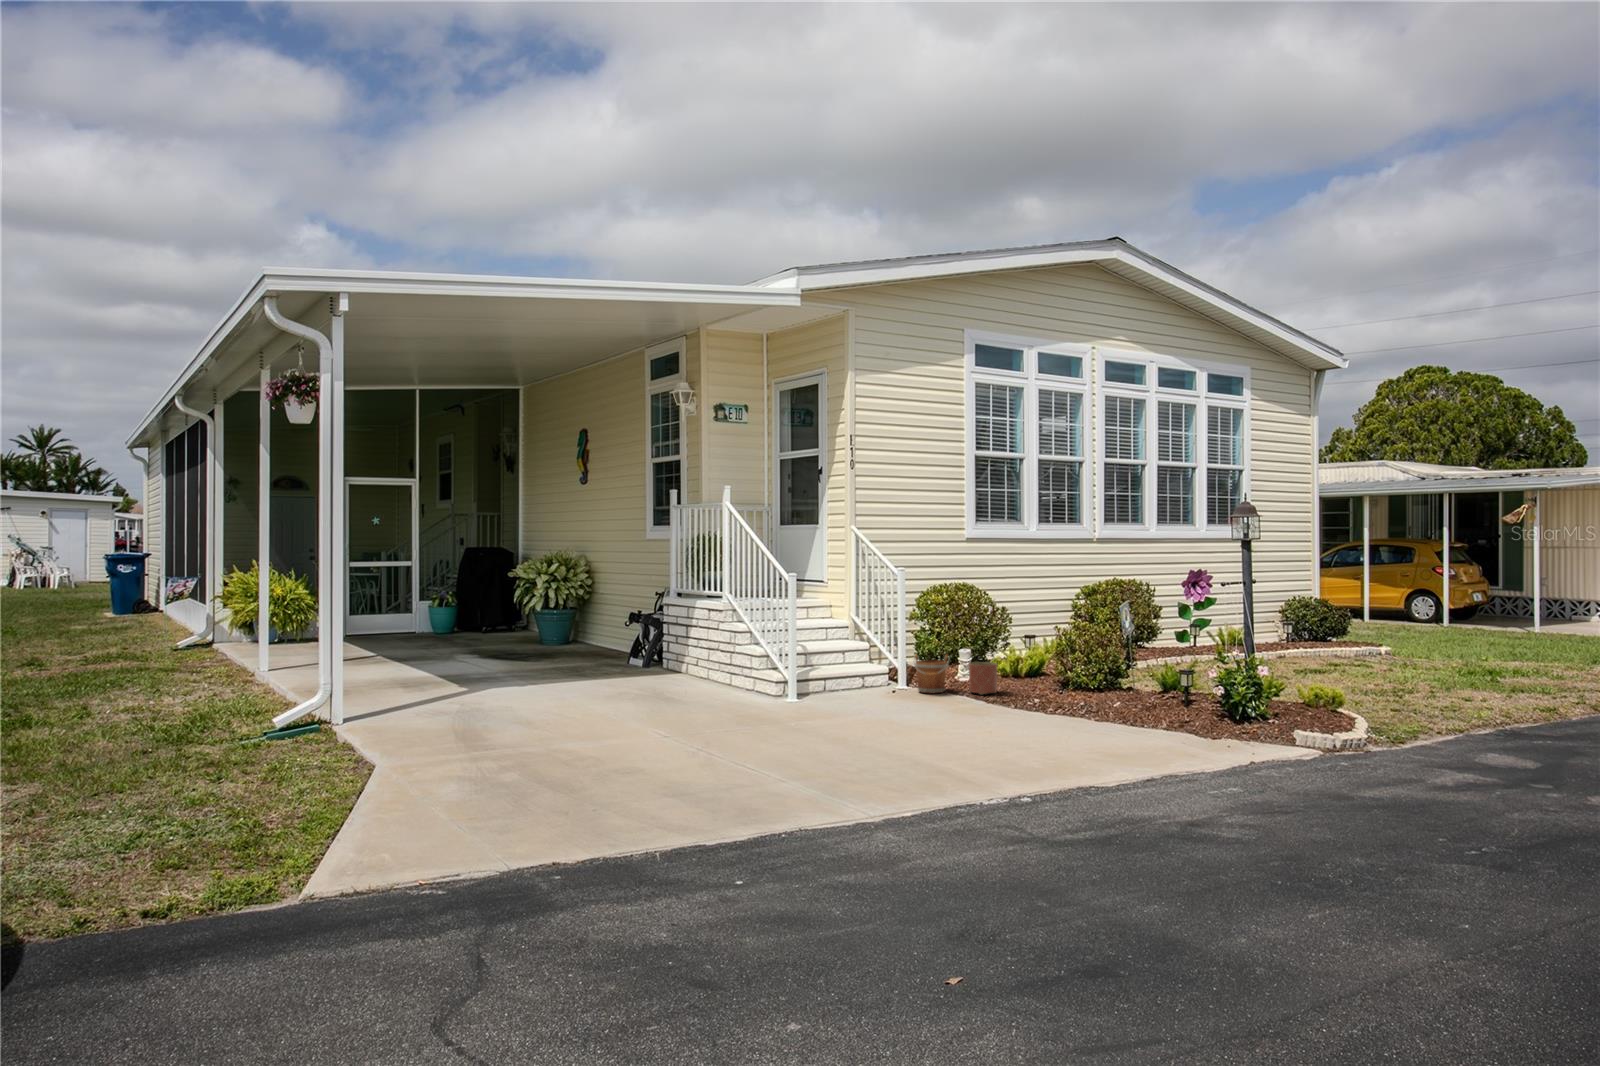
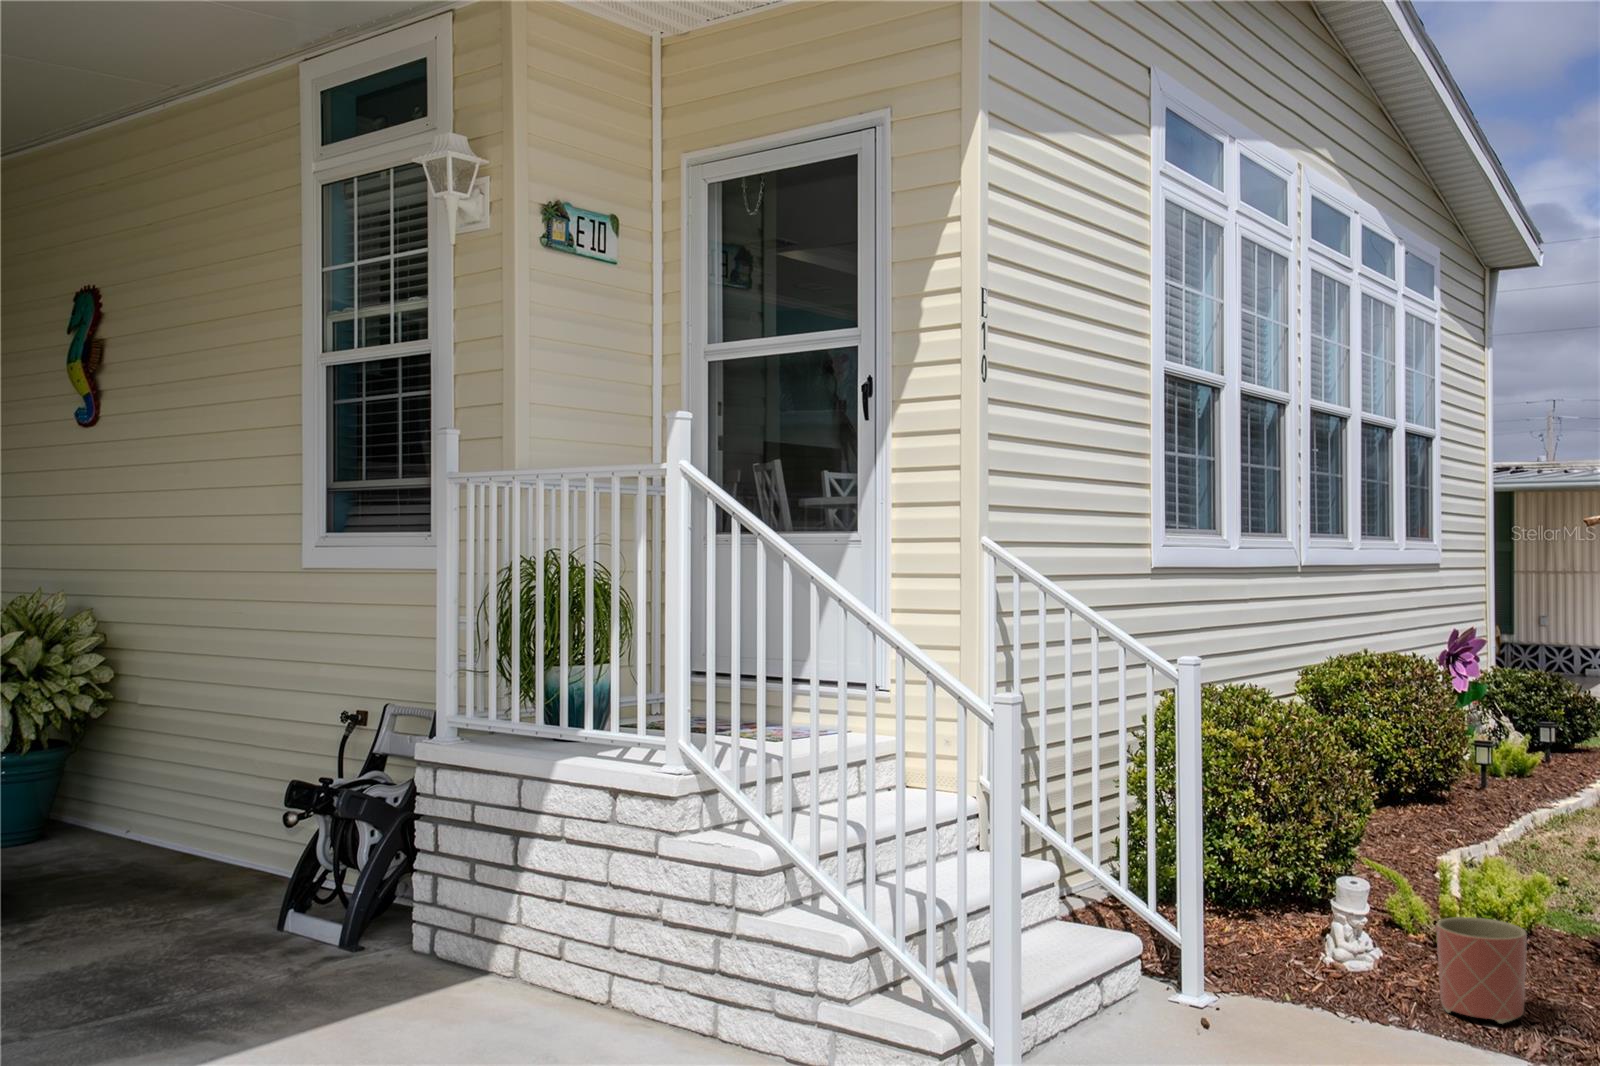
bucket: present [914,655,948,693] -> none [1286,904,1396,1030]

